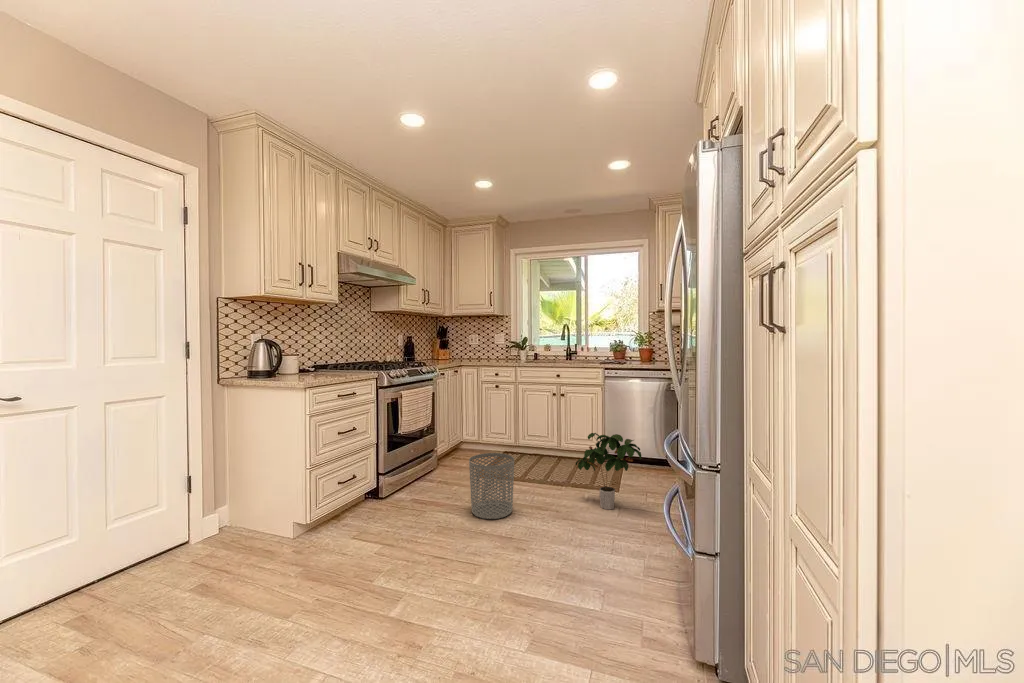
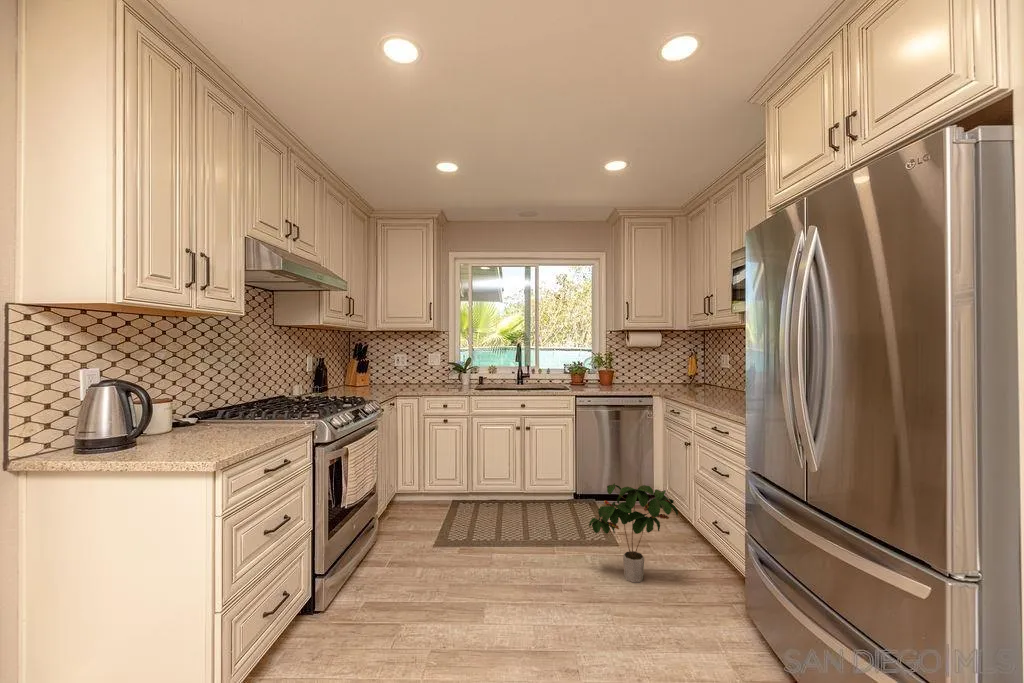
waste bin: present [469,453,514,519] -> none [466,526,530,629]

